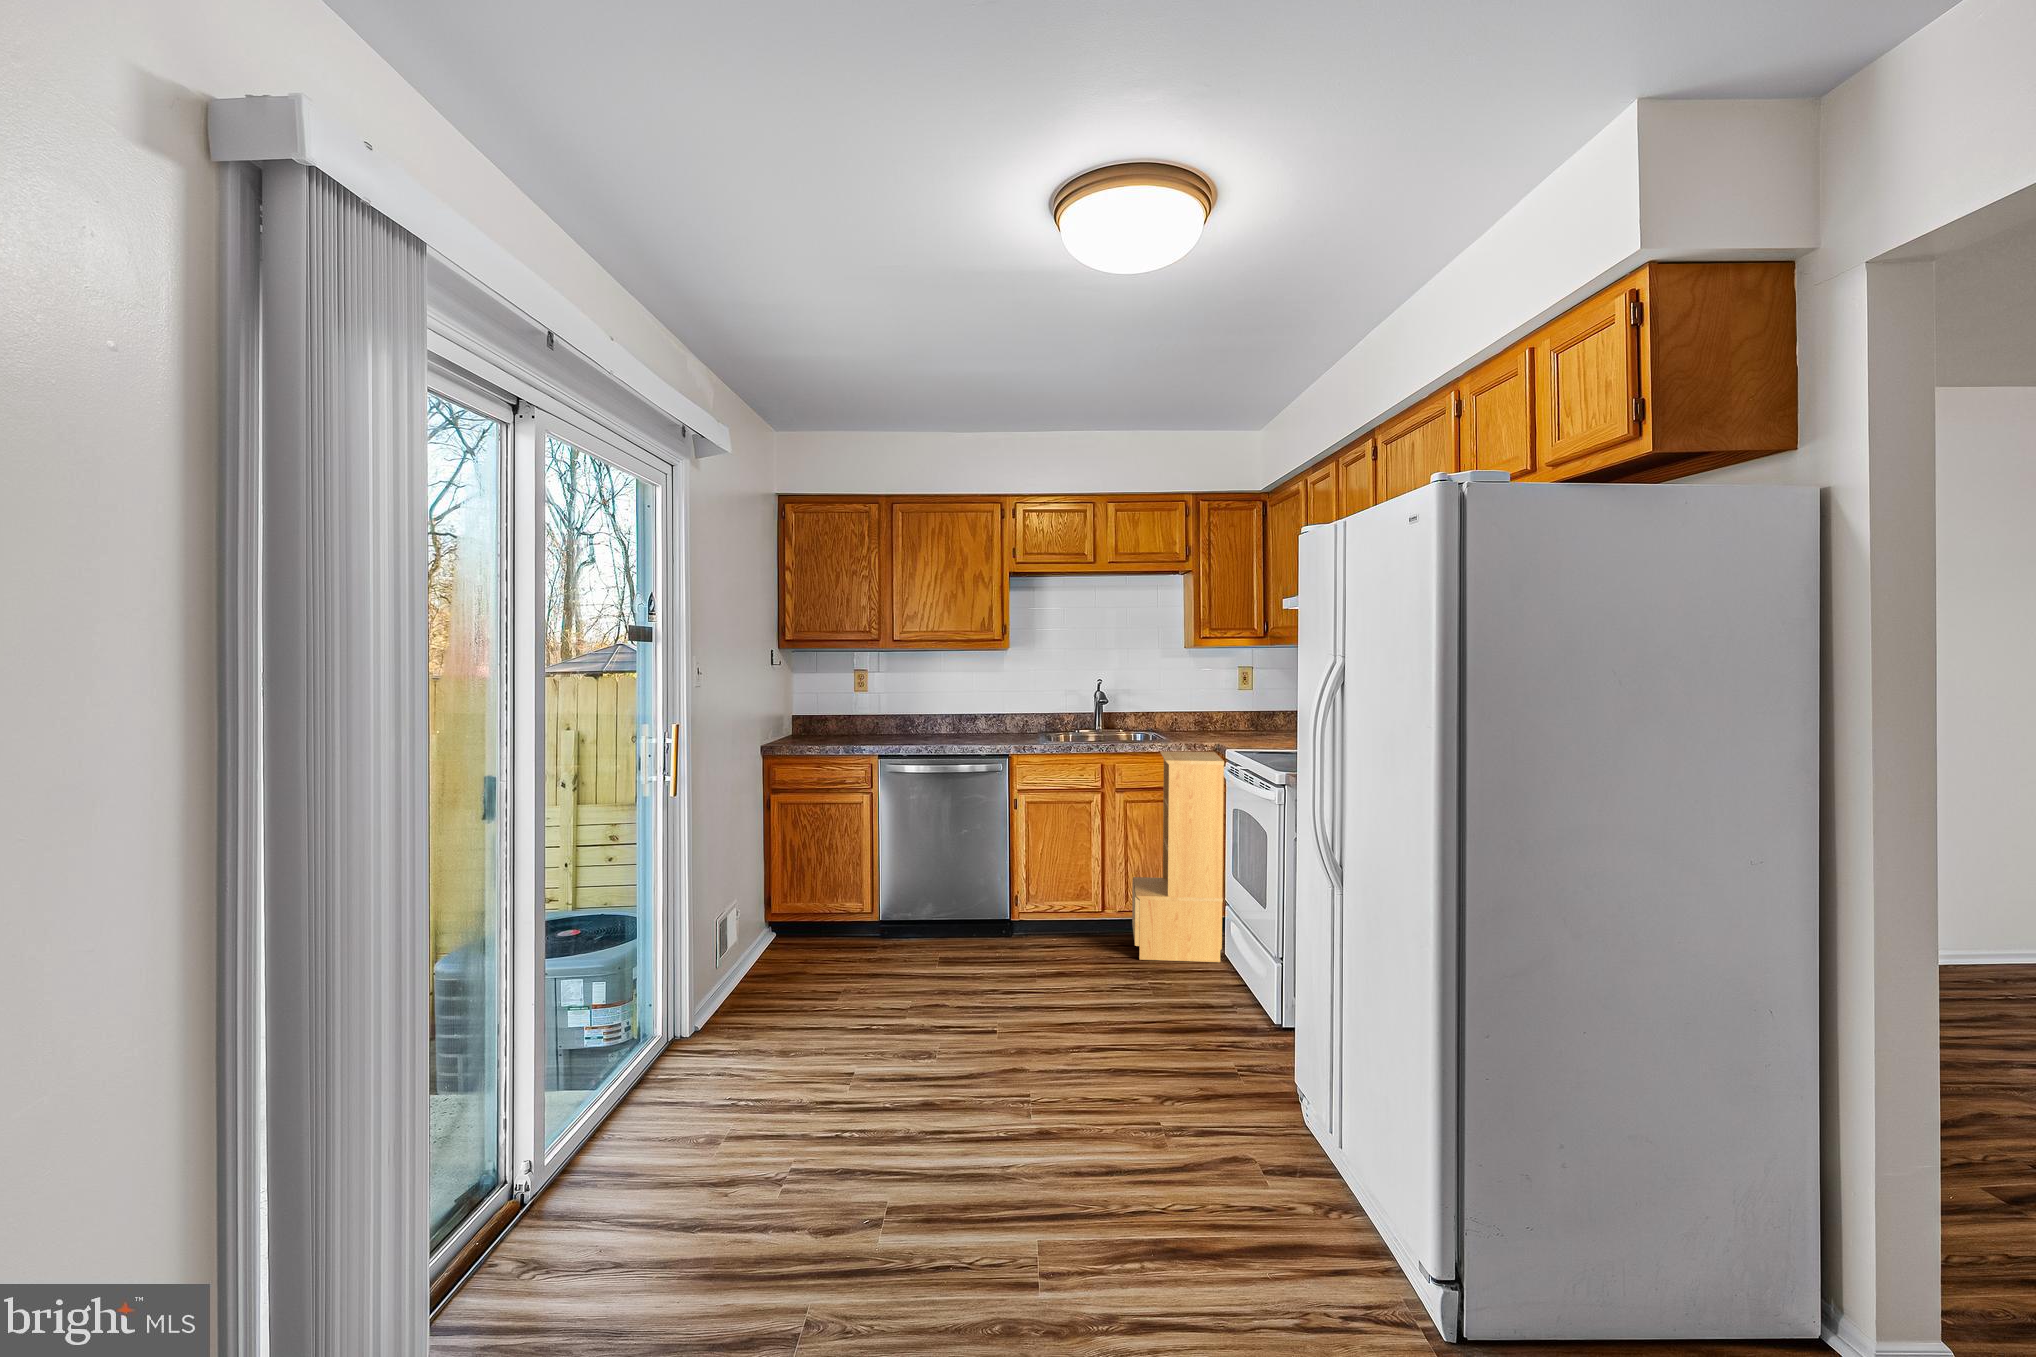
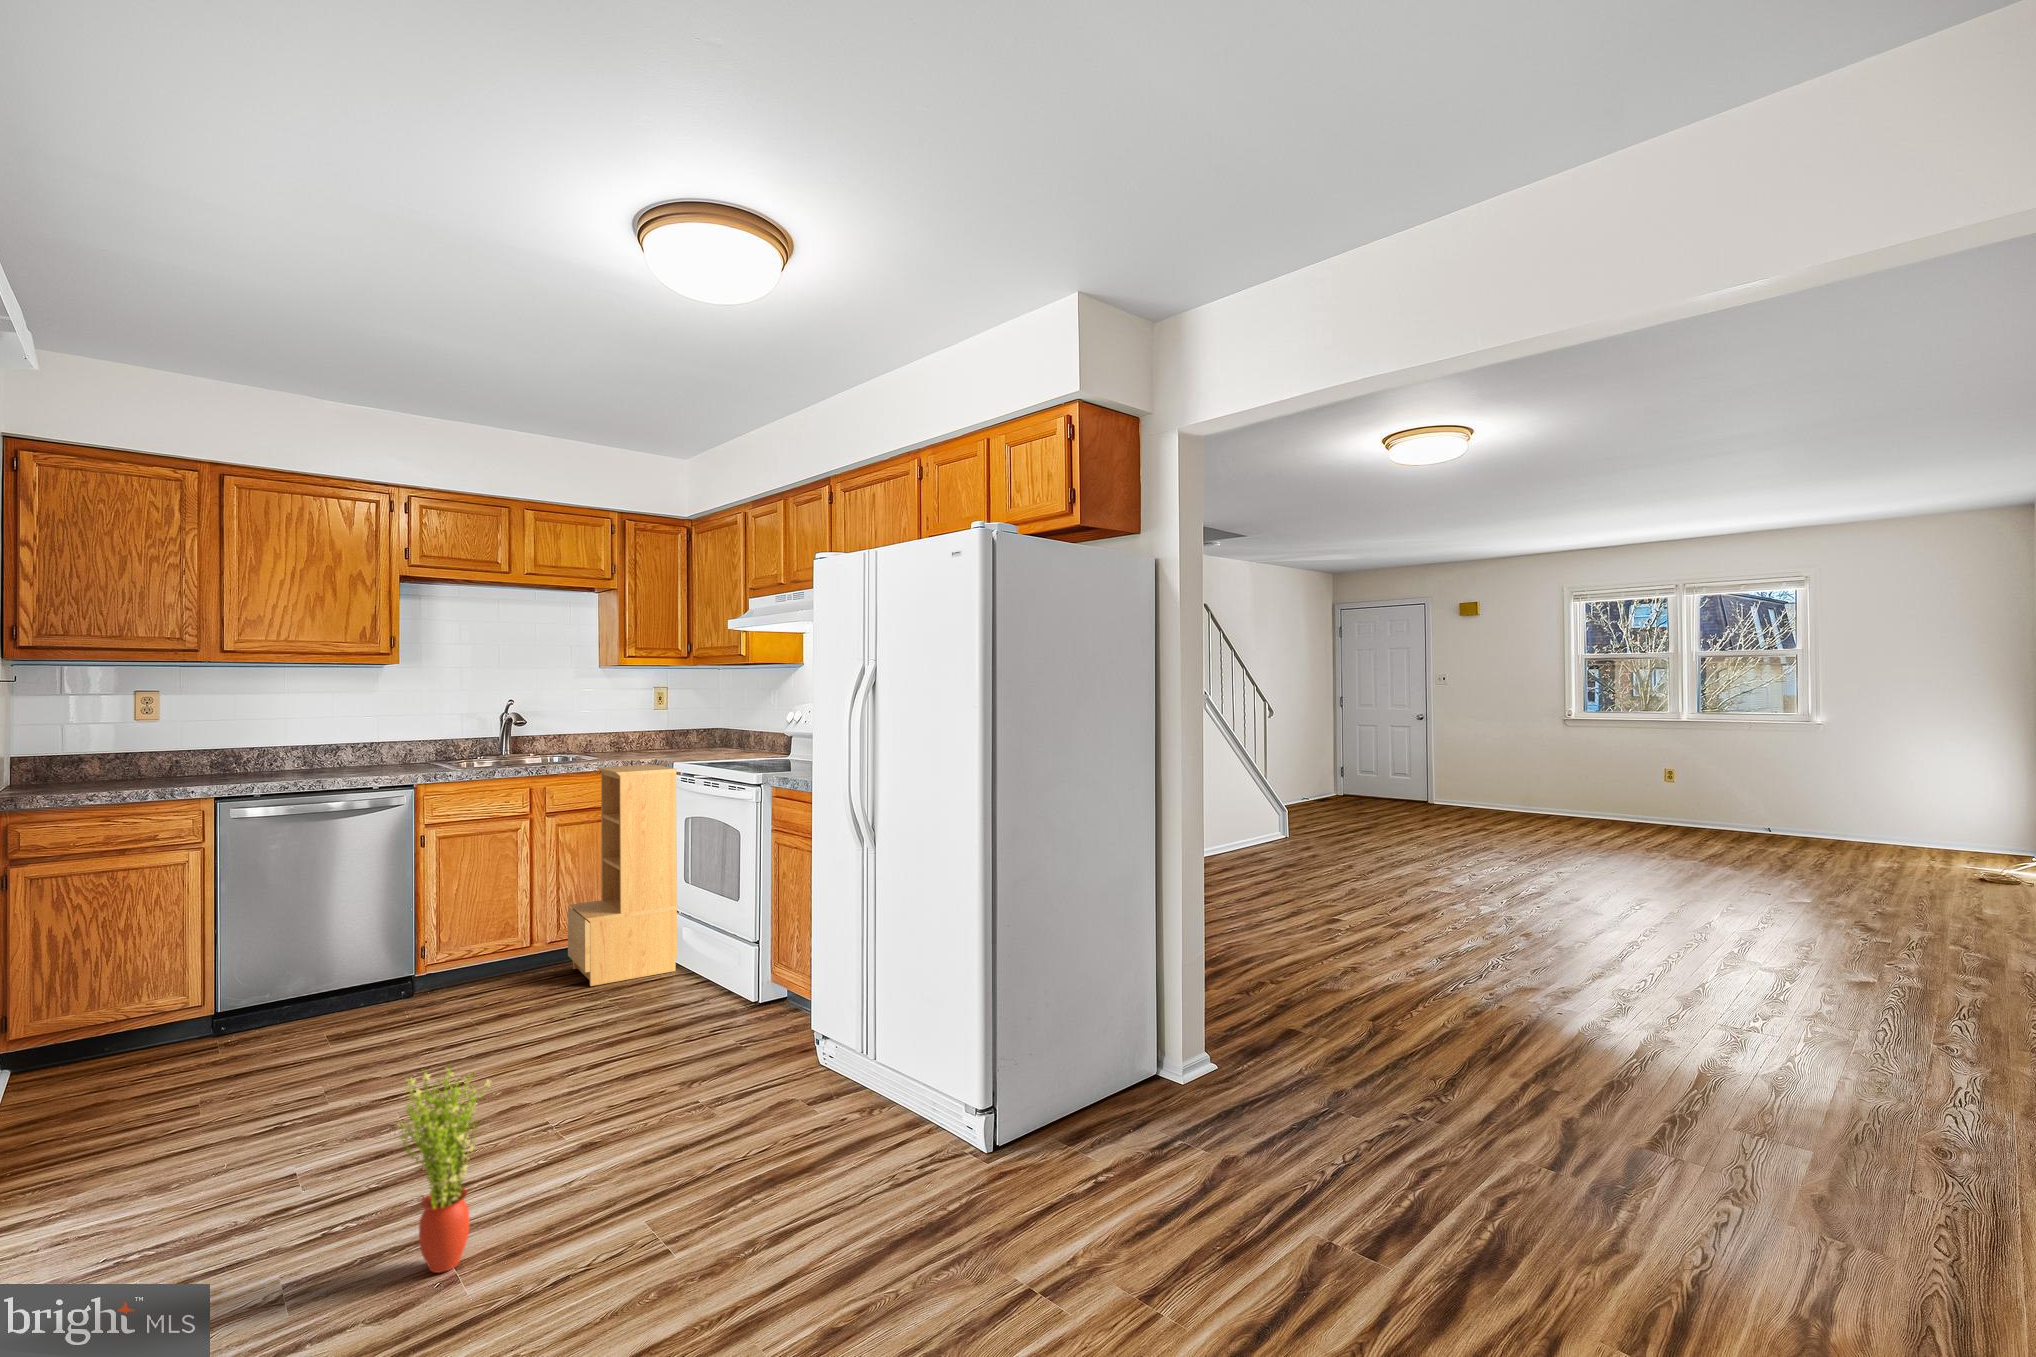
potted plant: none [839,1037,918,1215] -> present [398,1067,490,1273]

